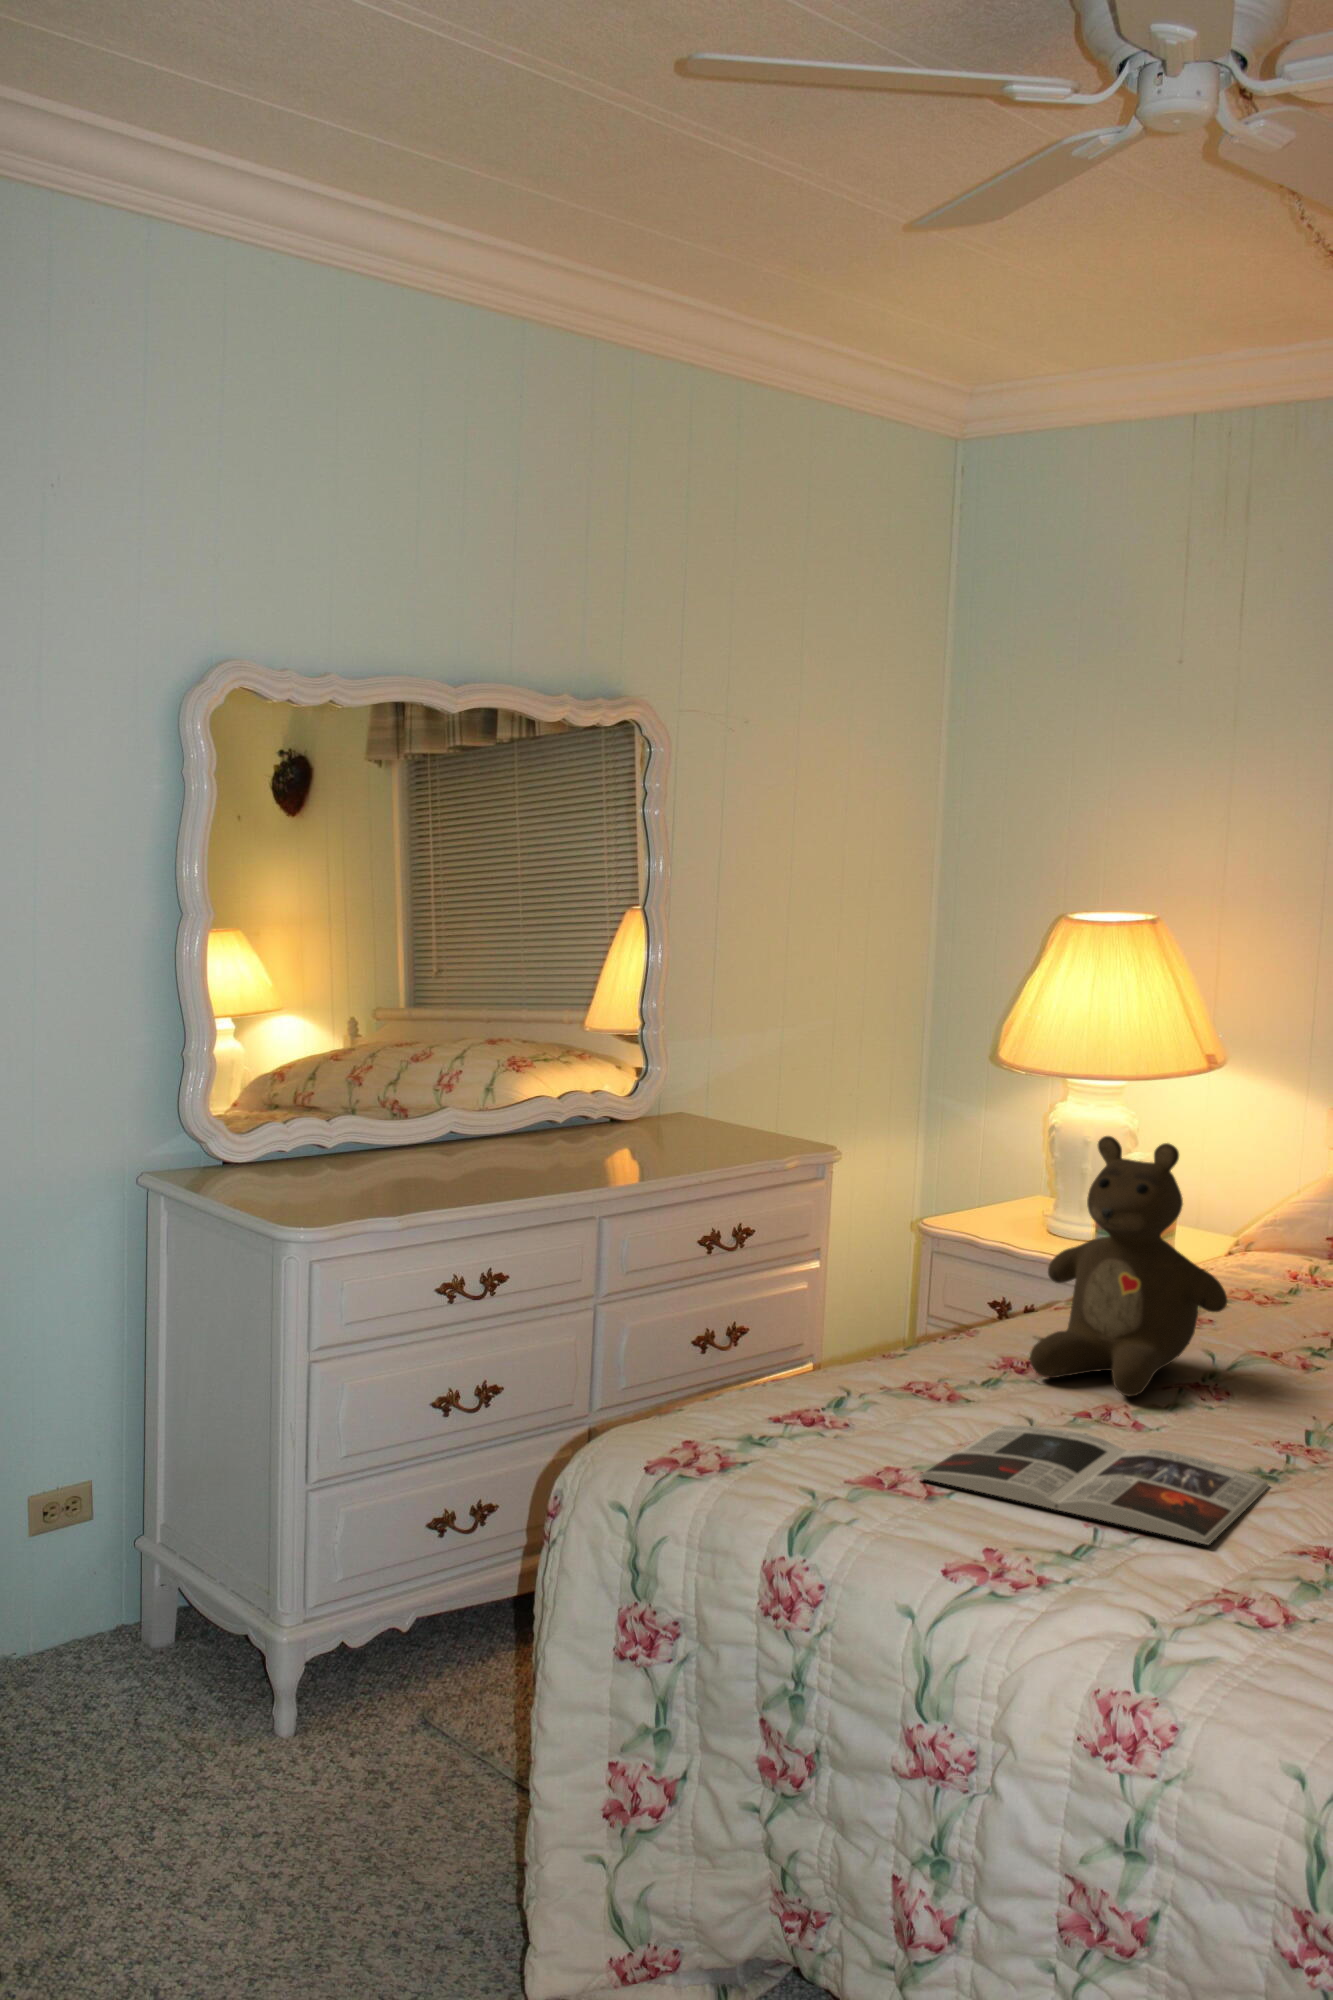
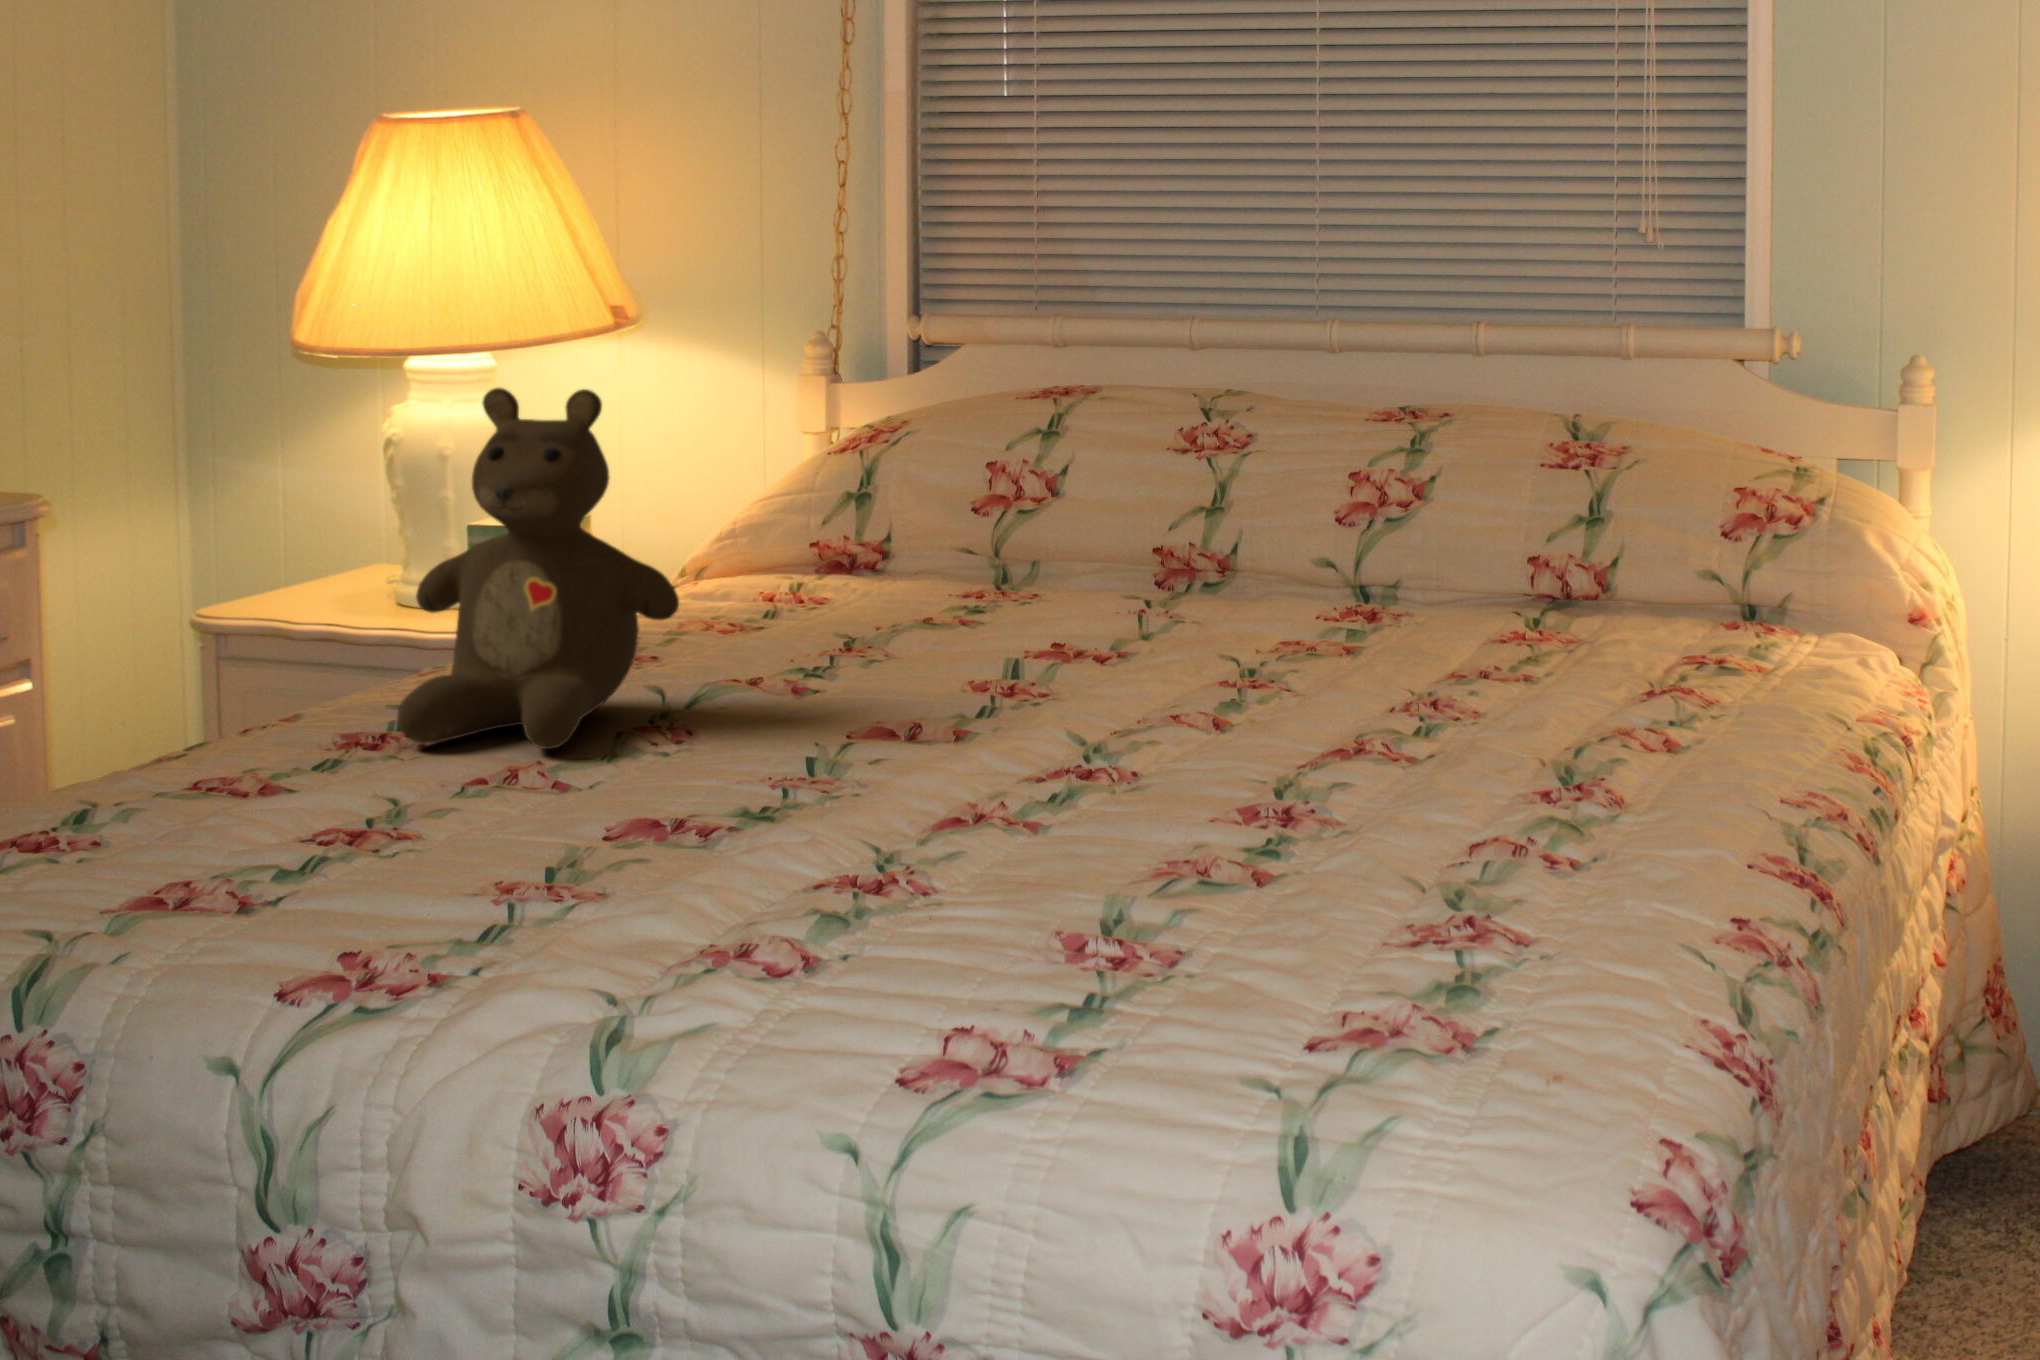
magazine: present [919,1425,1269,1545] -> none [233,796,758,896]

